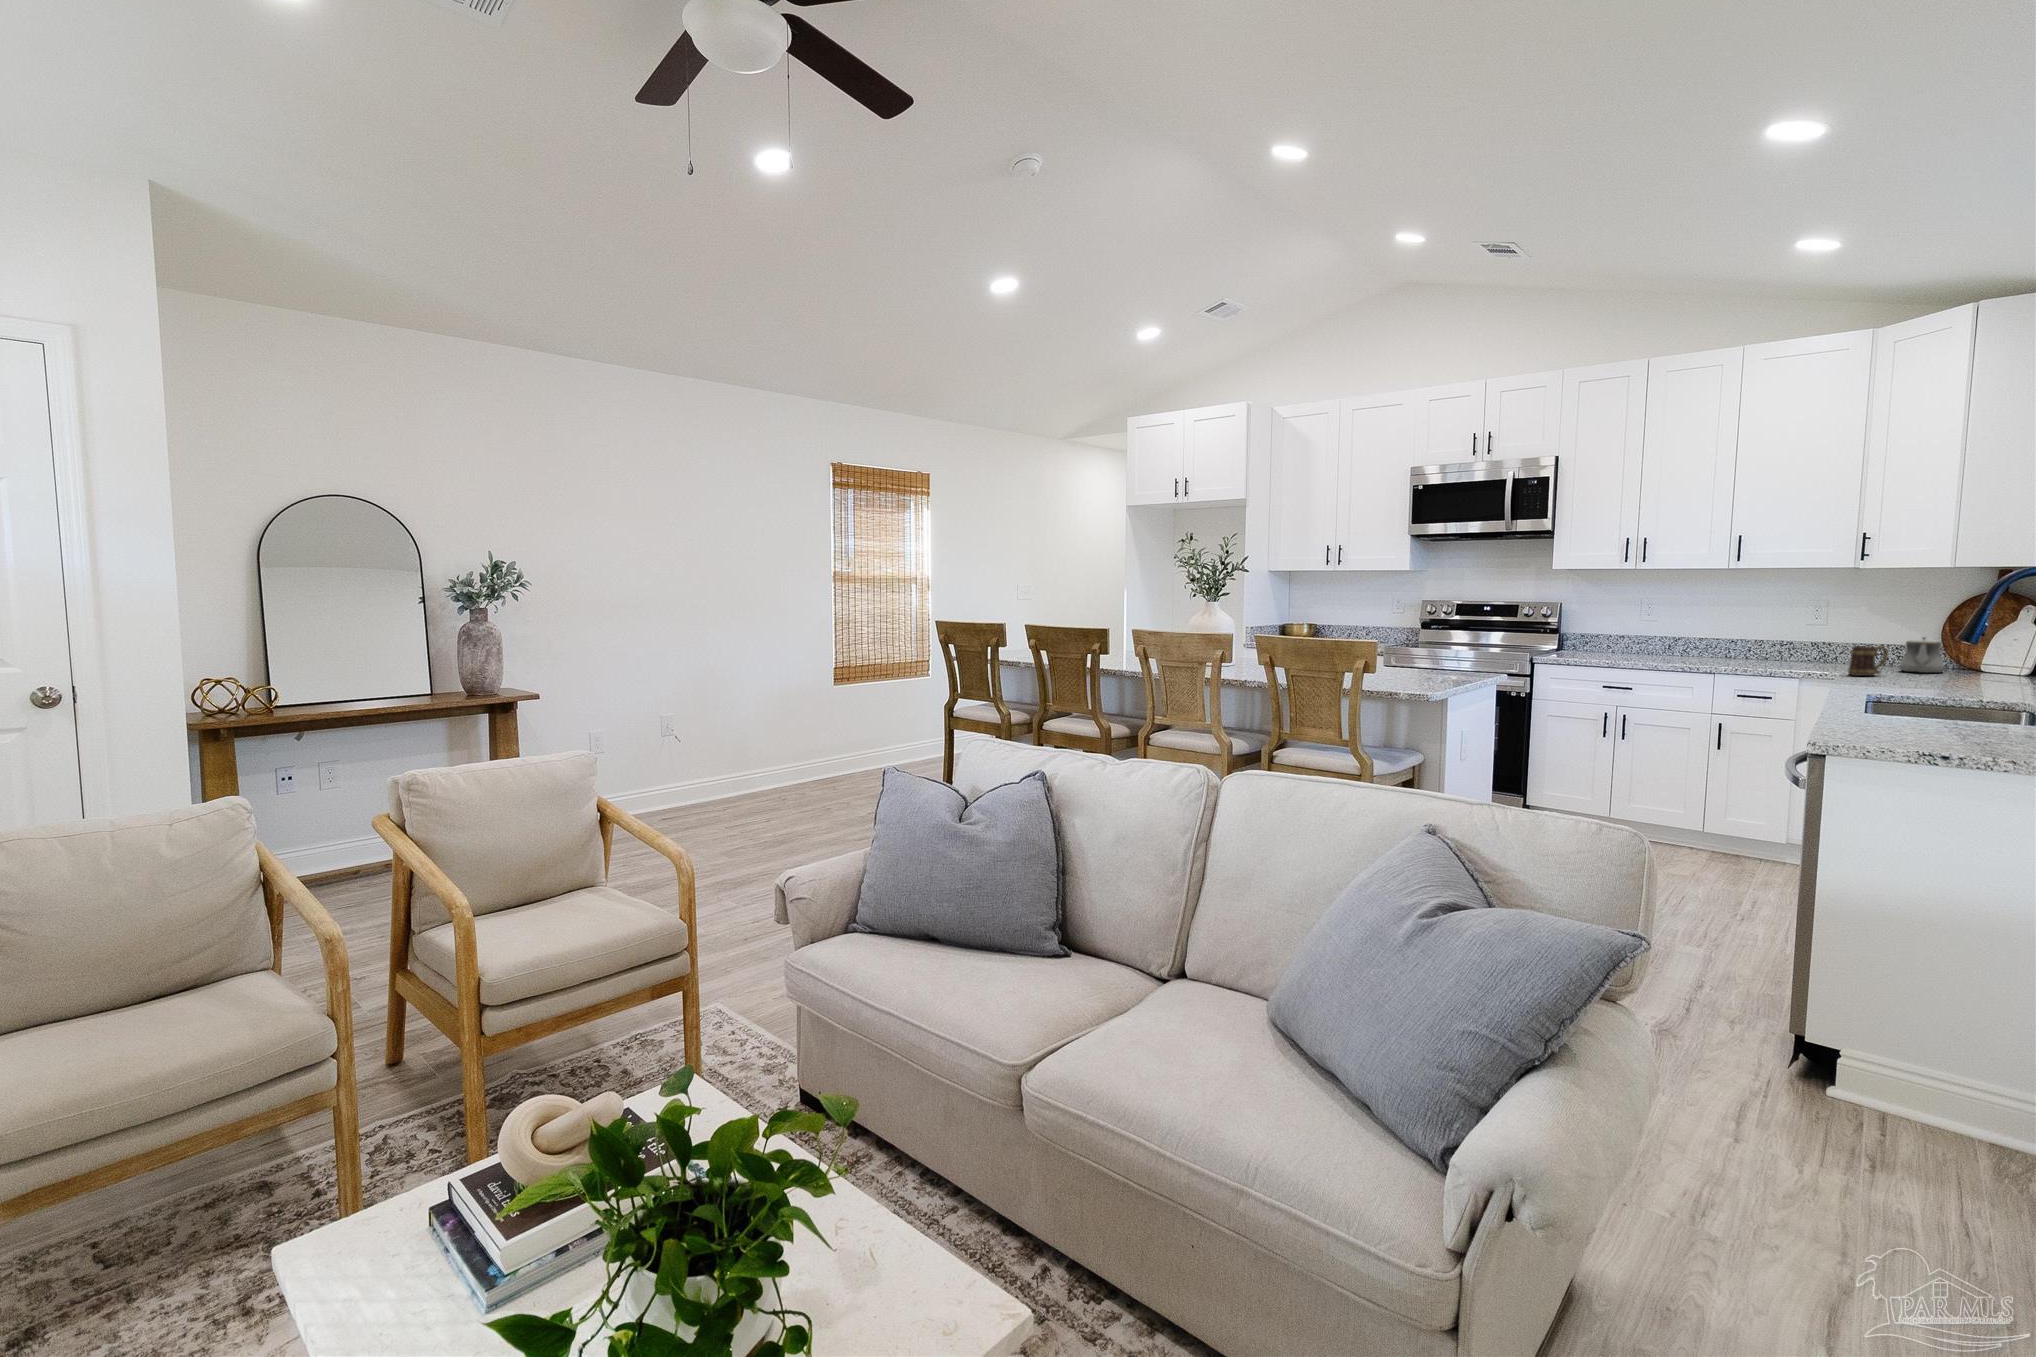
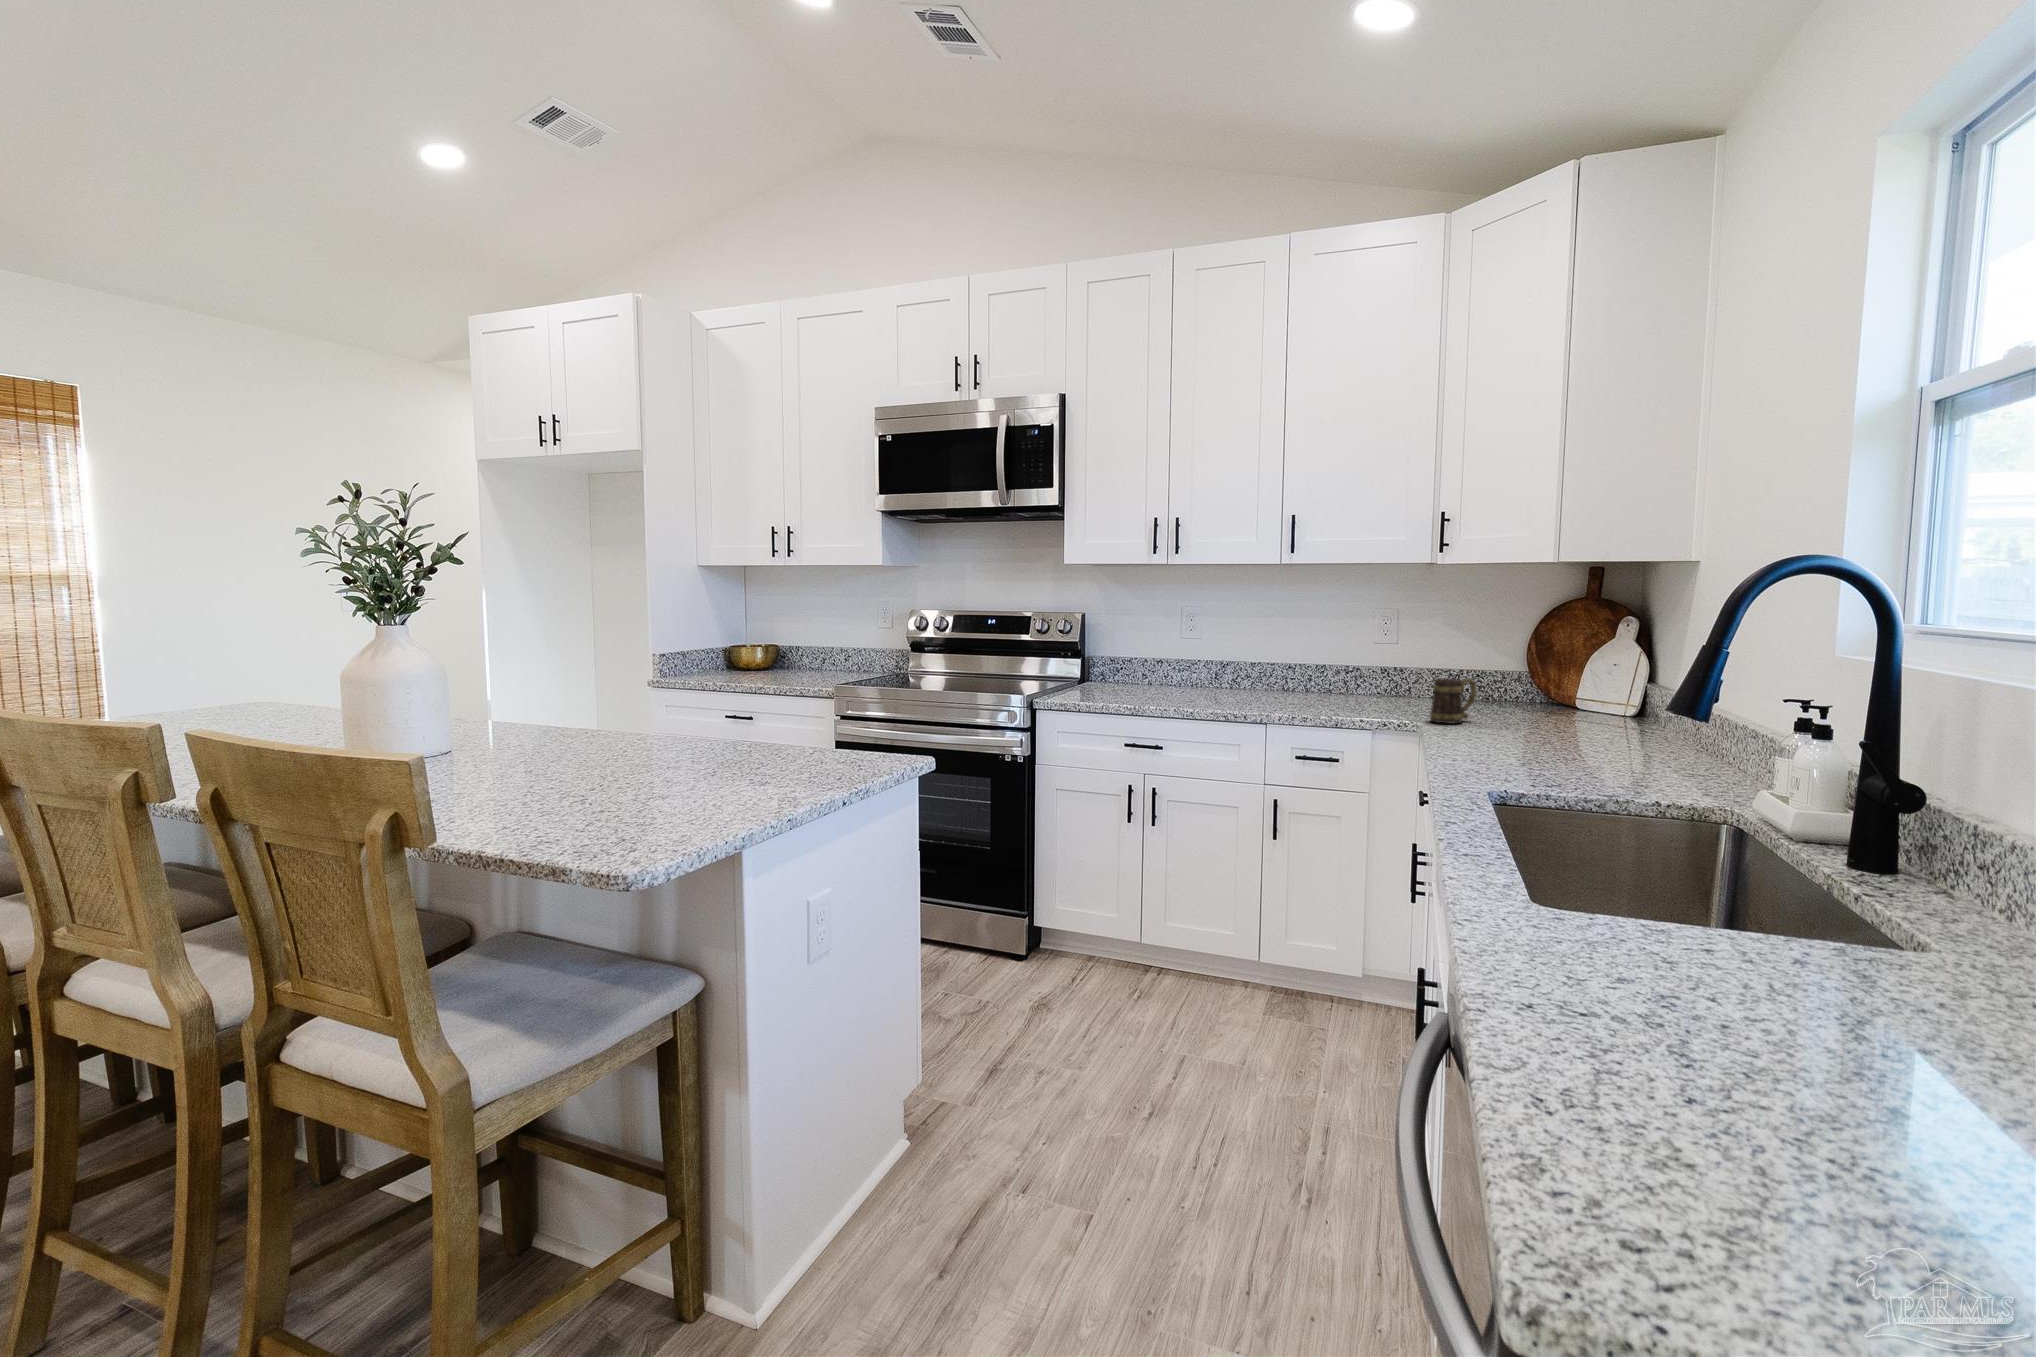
teapot: present [1899,637,1944,673] -> none [1484,662,1536,713]

